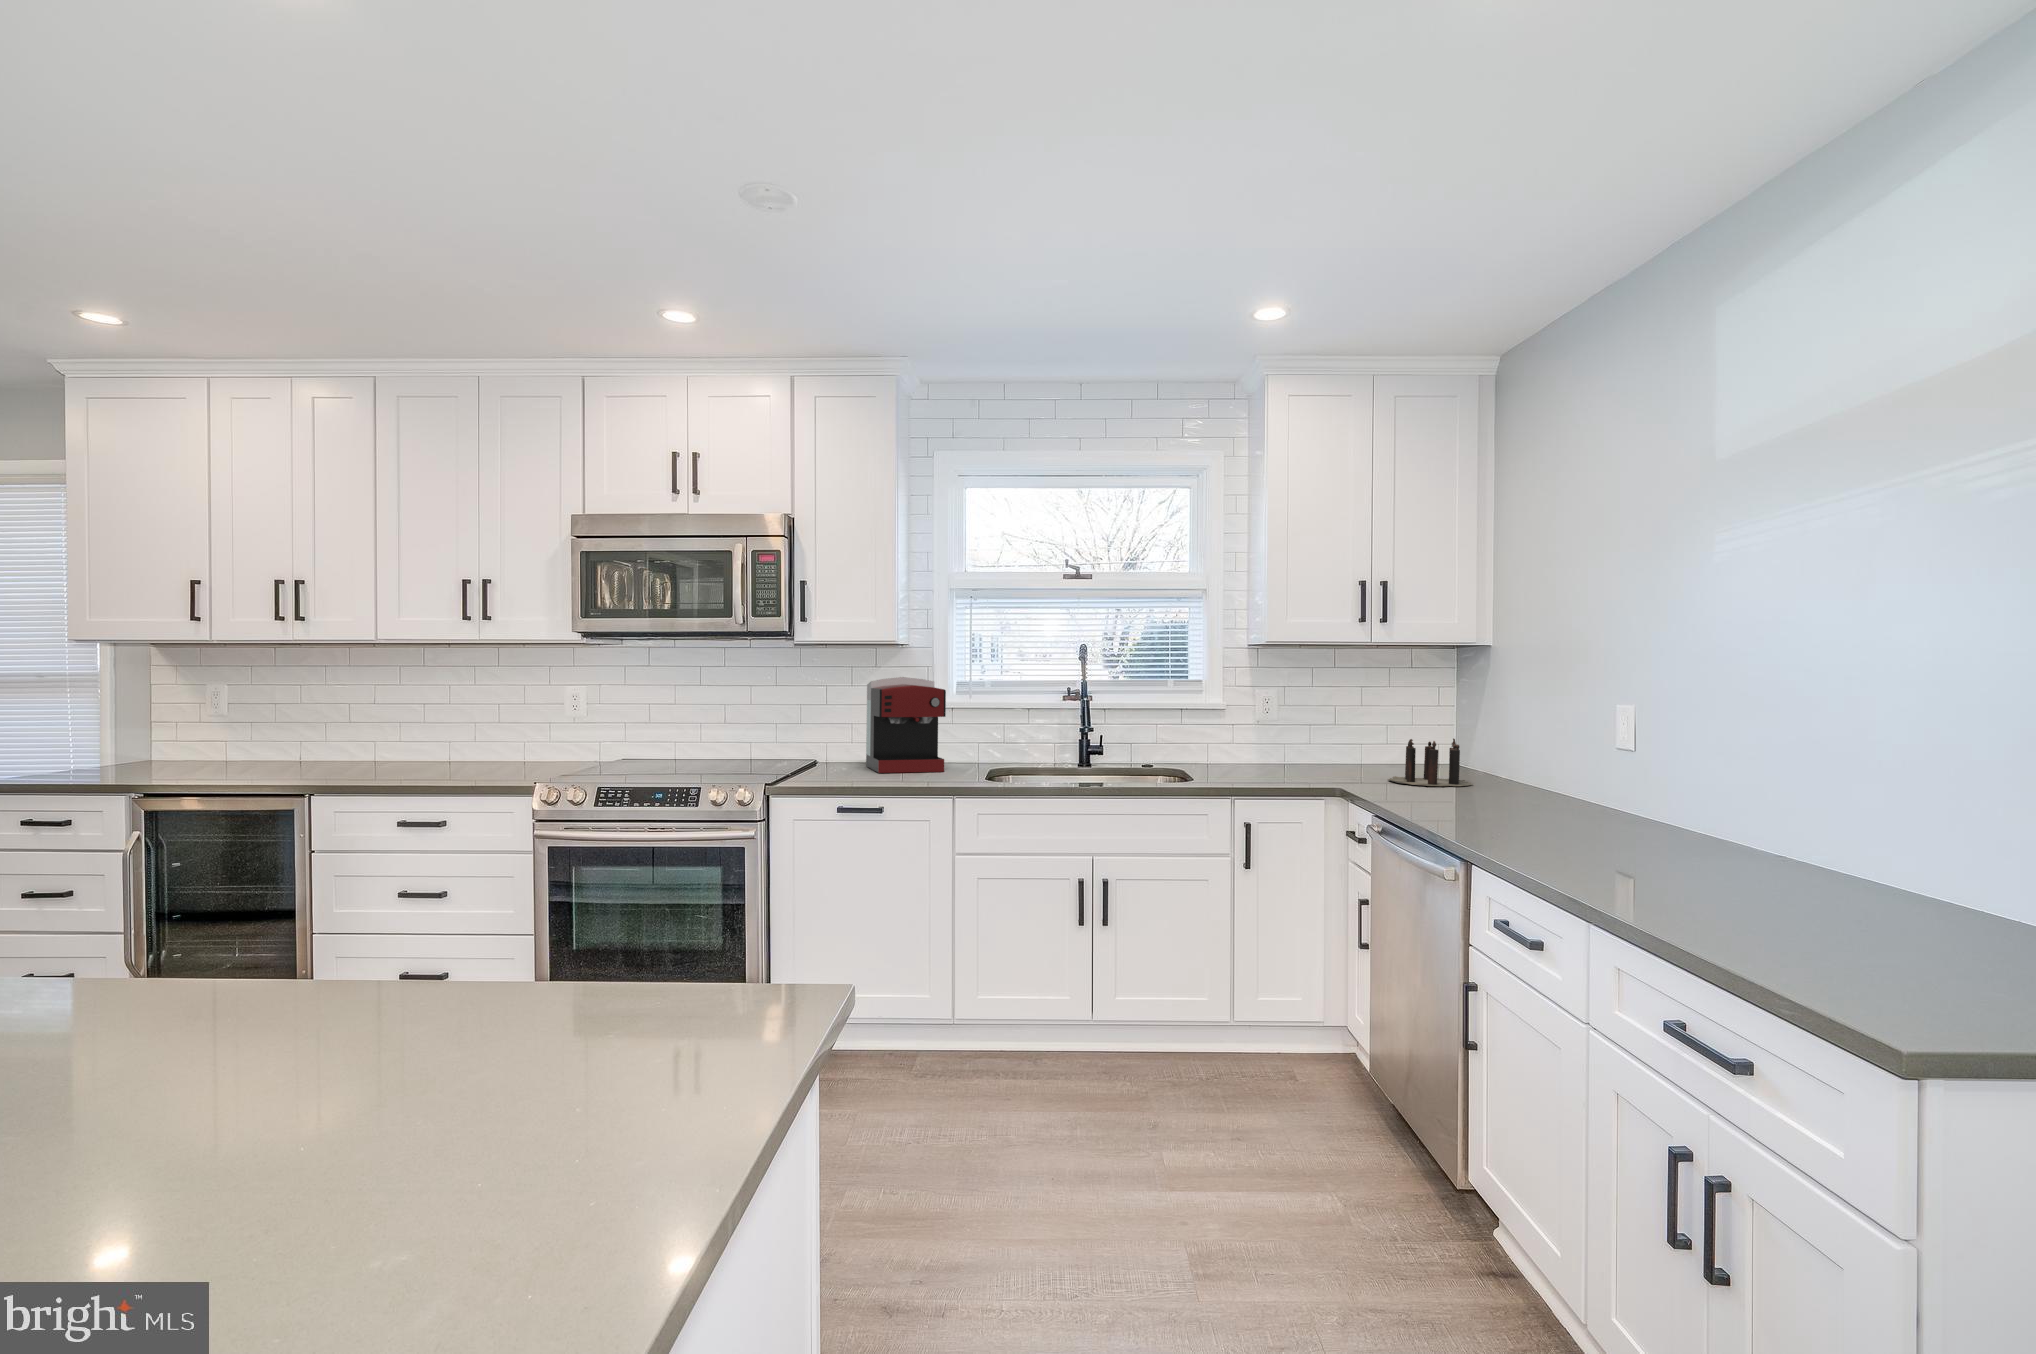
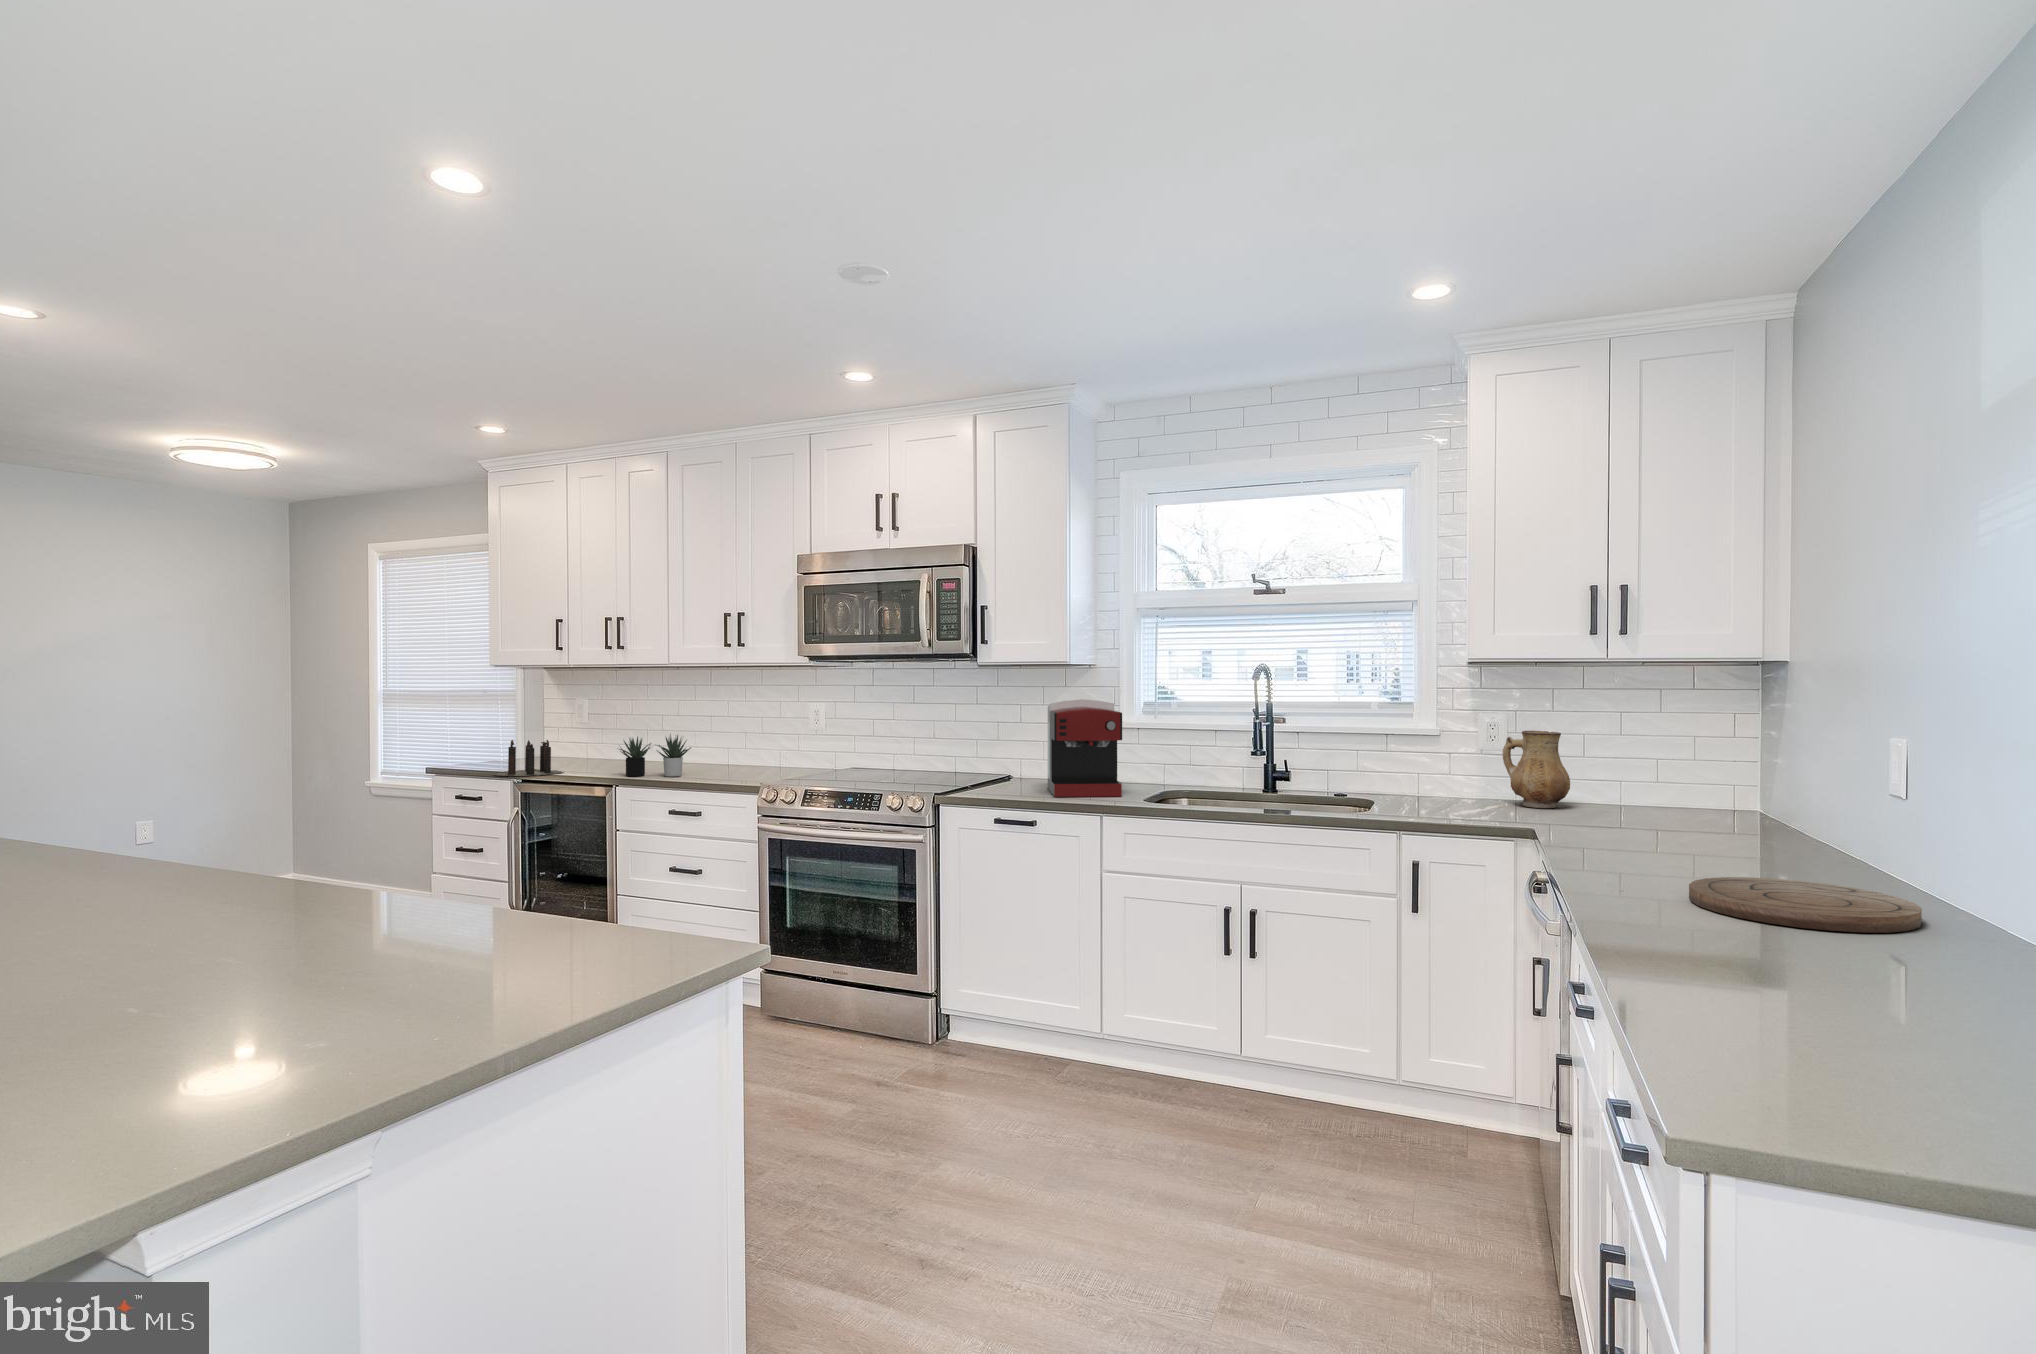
ceramic pitcher: none [1285,707,1340,775] -> present [1503,731,1570,808]
succulent plant: none [369,711,464,761] -> present [620,734,691,777]
candle: present [1388,738,1472,786] -> present [494,740,564,776]
cutting board: none [1472,819,1643,855] -> present [1689,877,1922,933]

